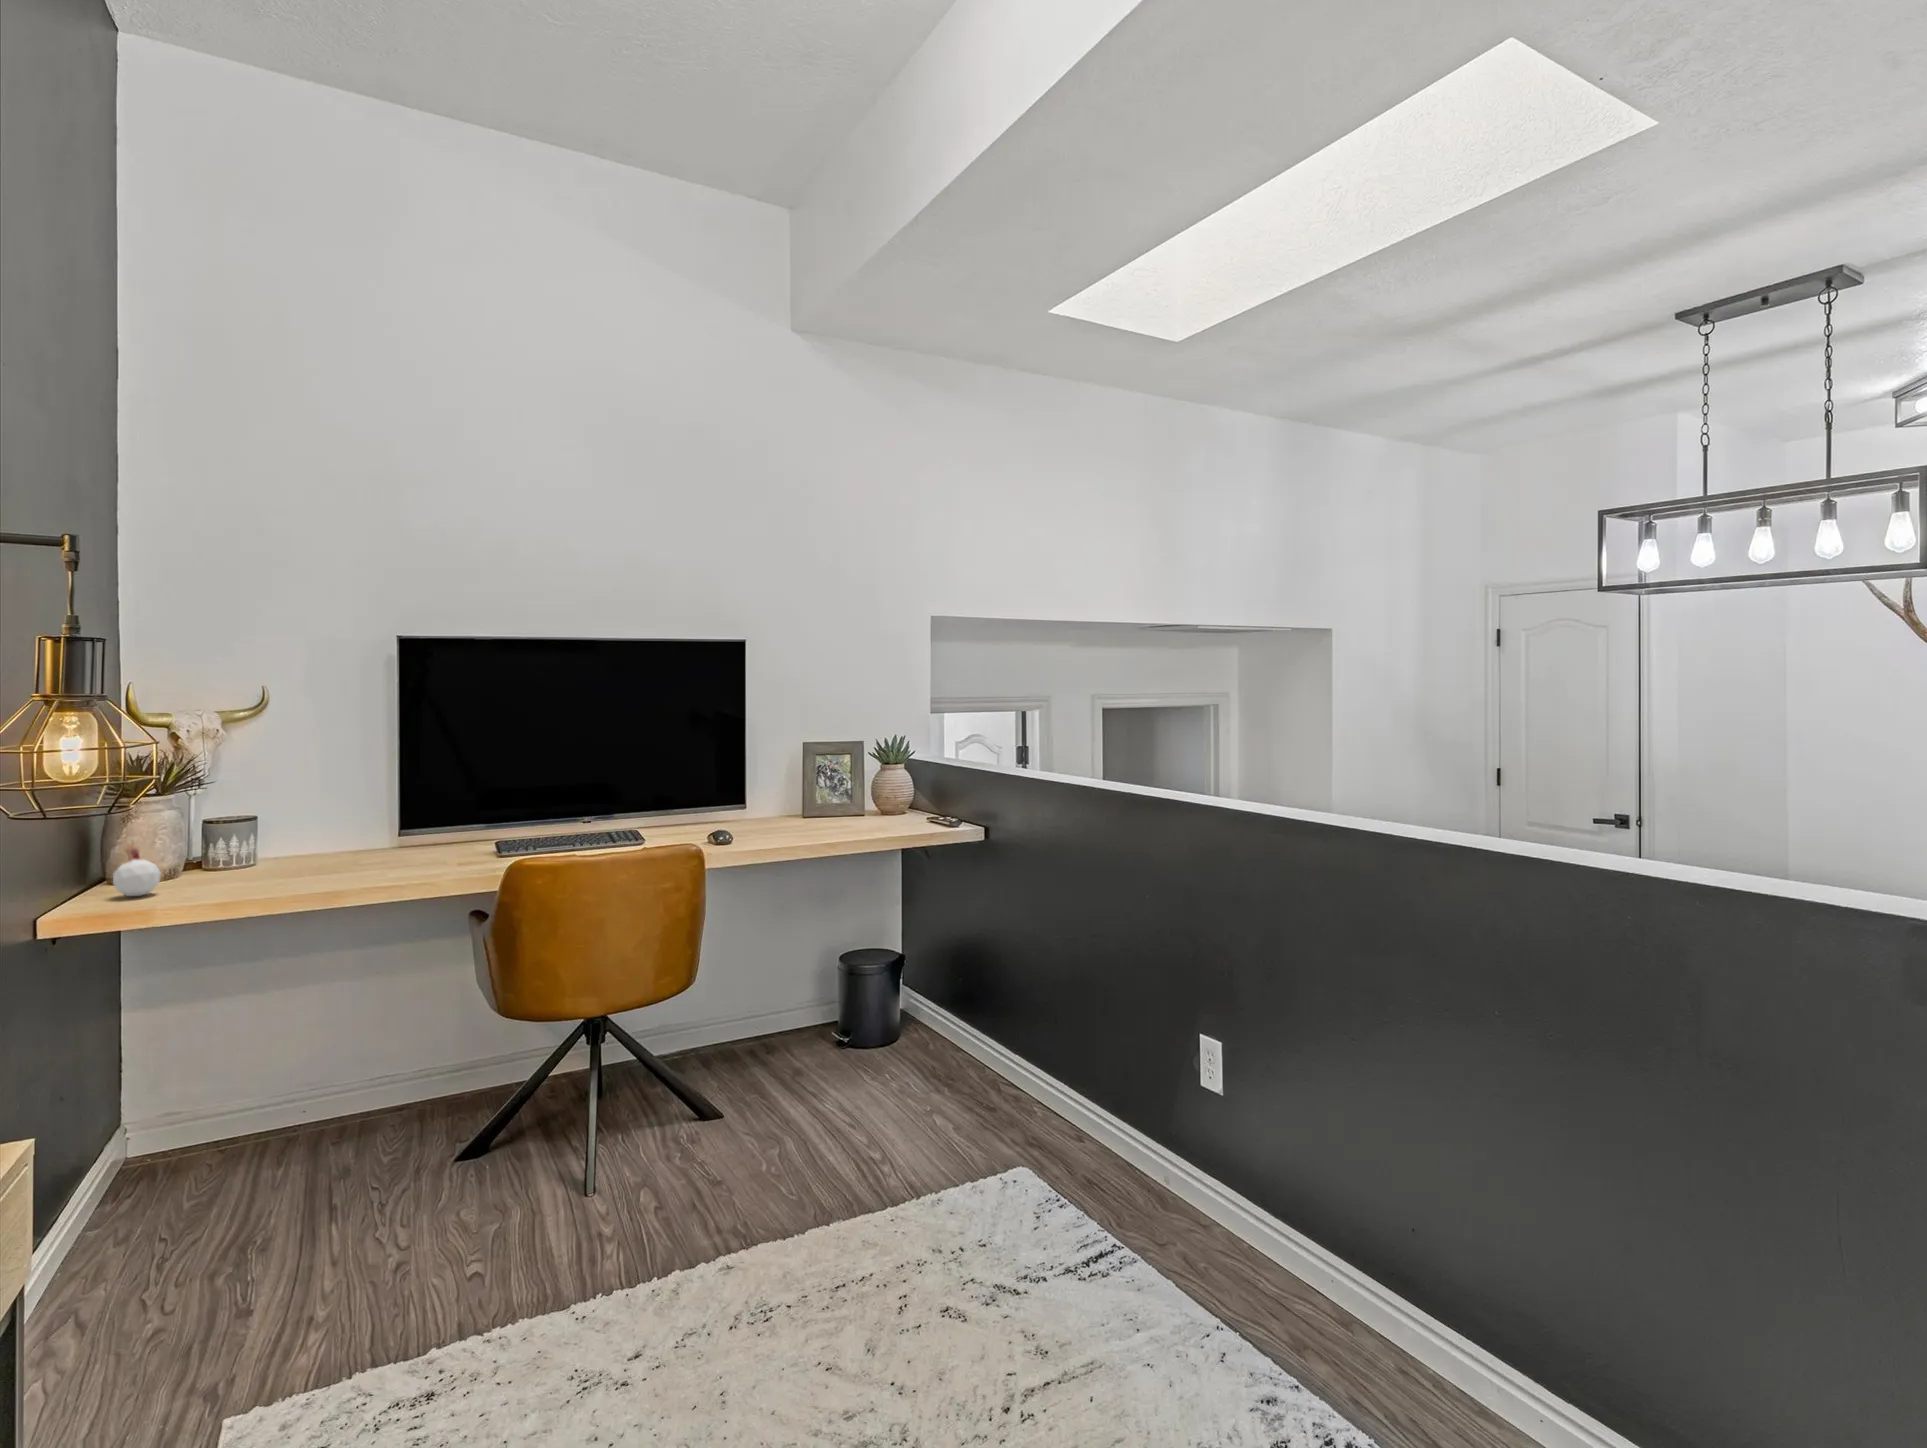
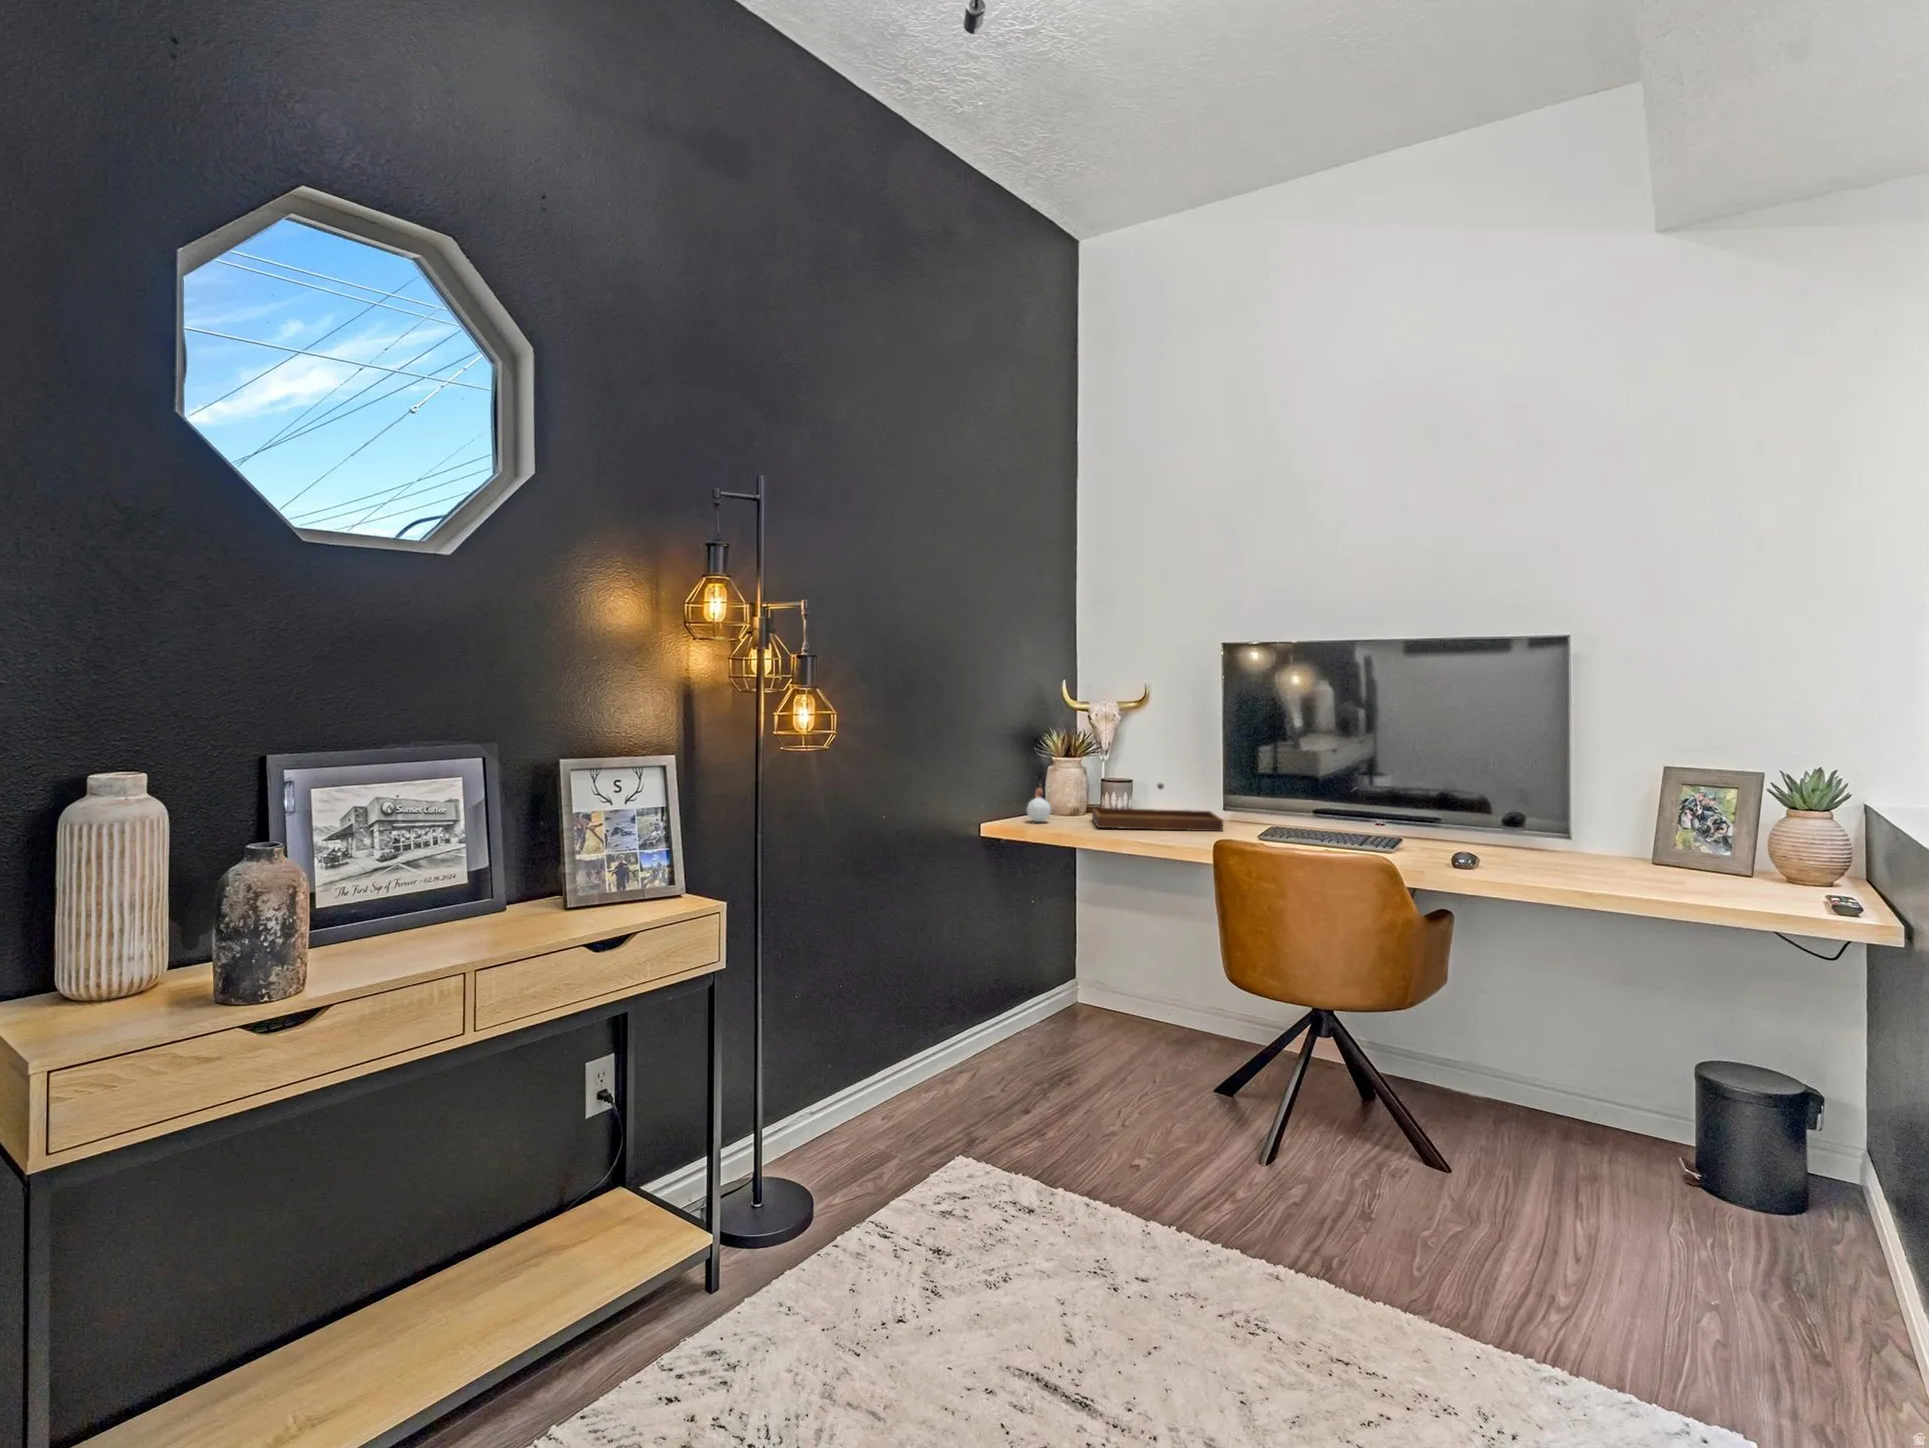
tray: none [214,812,424,884] -> present [1092,783,1223,831]

